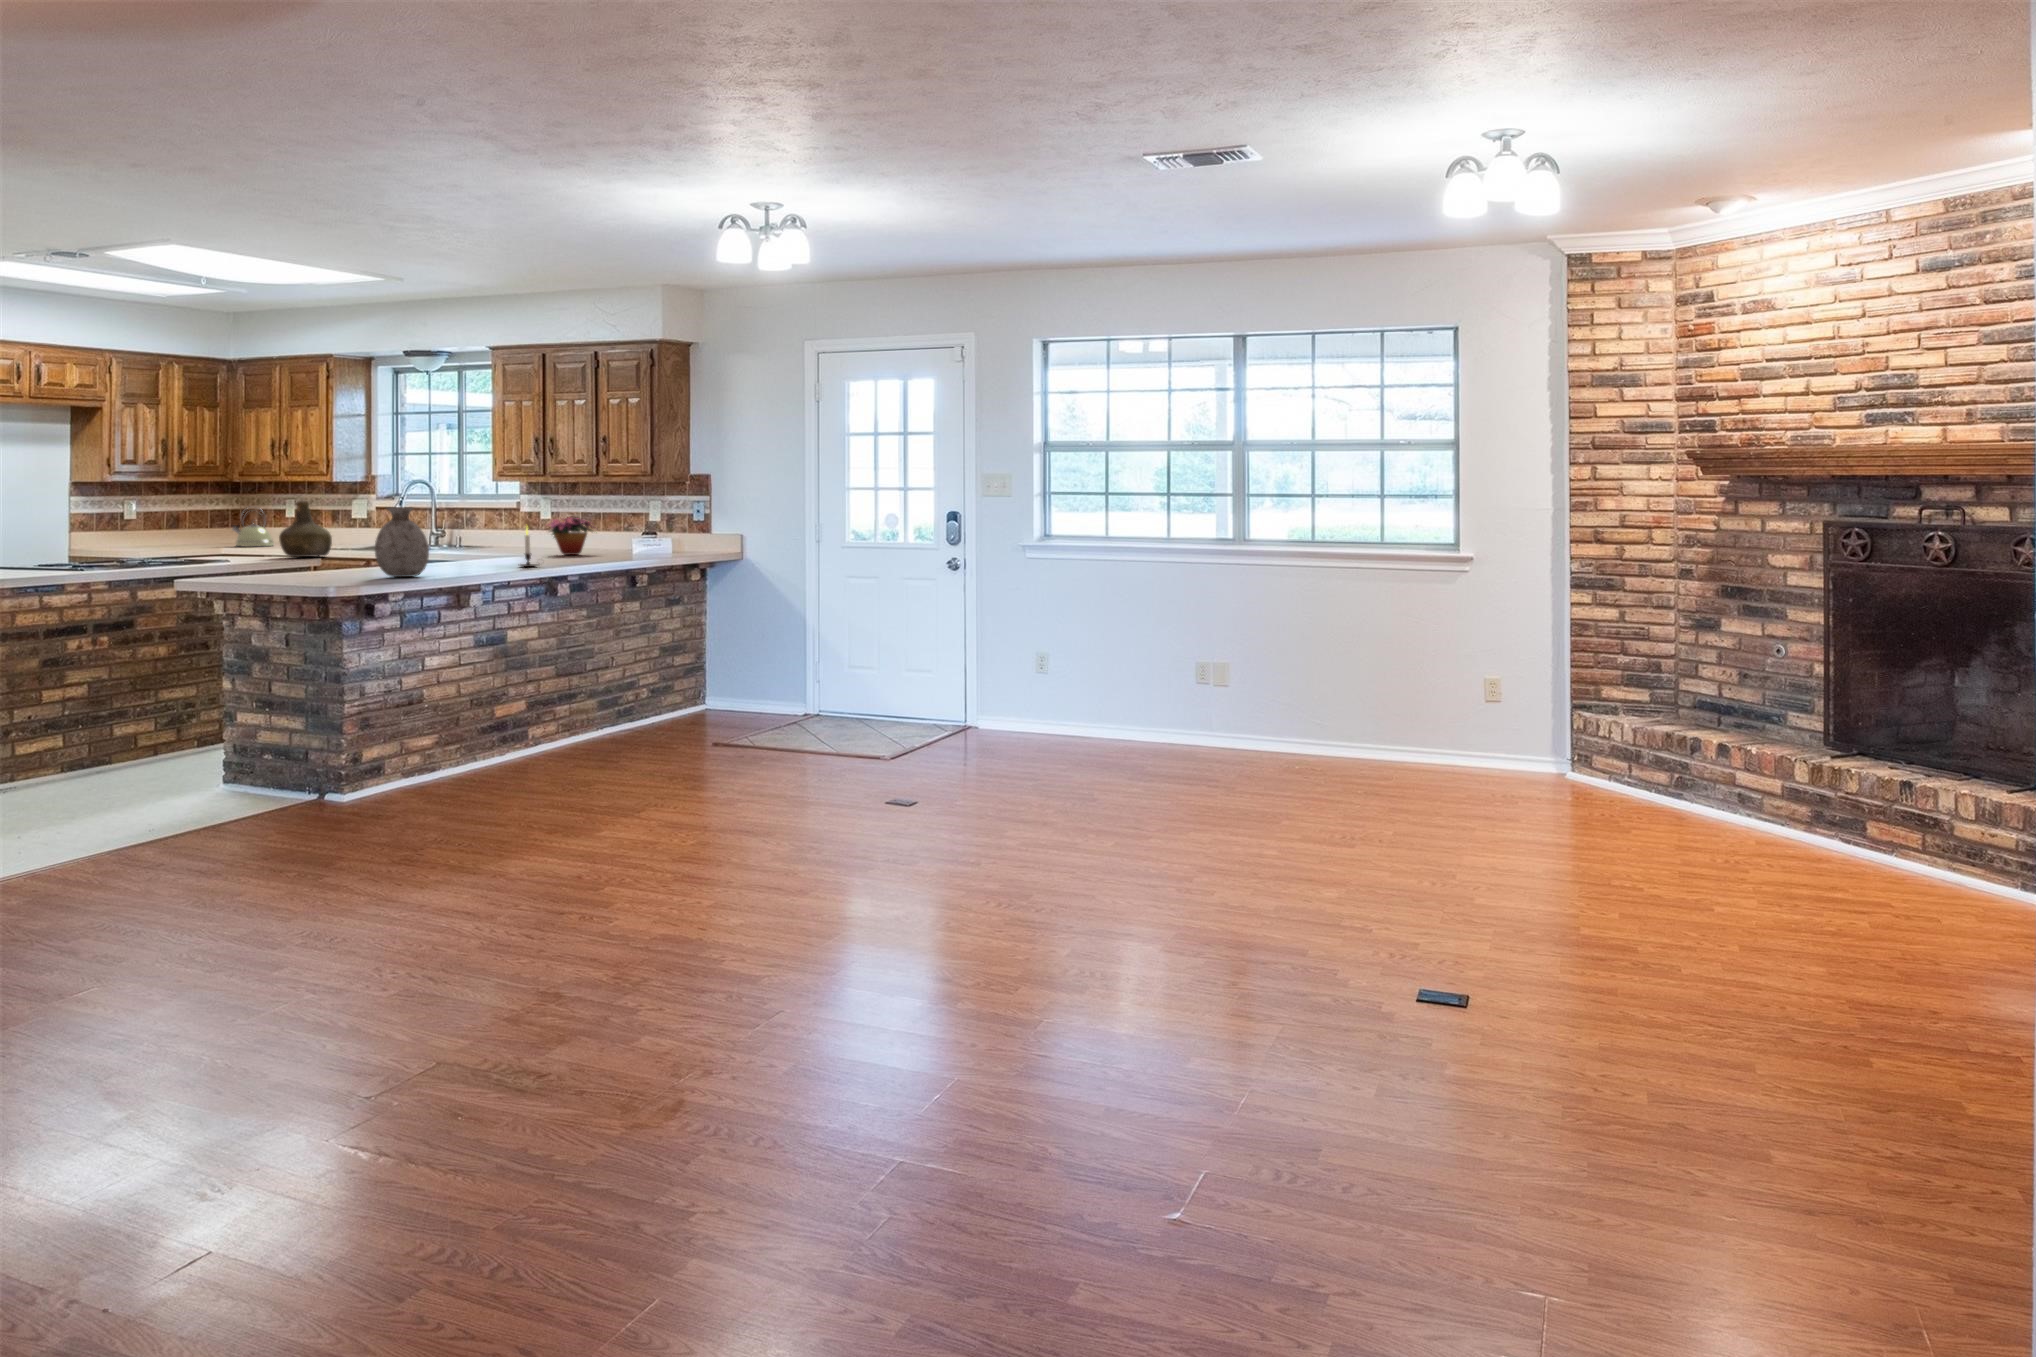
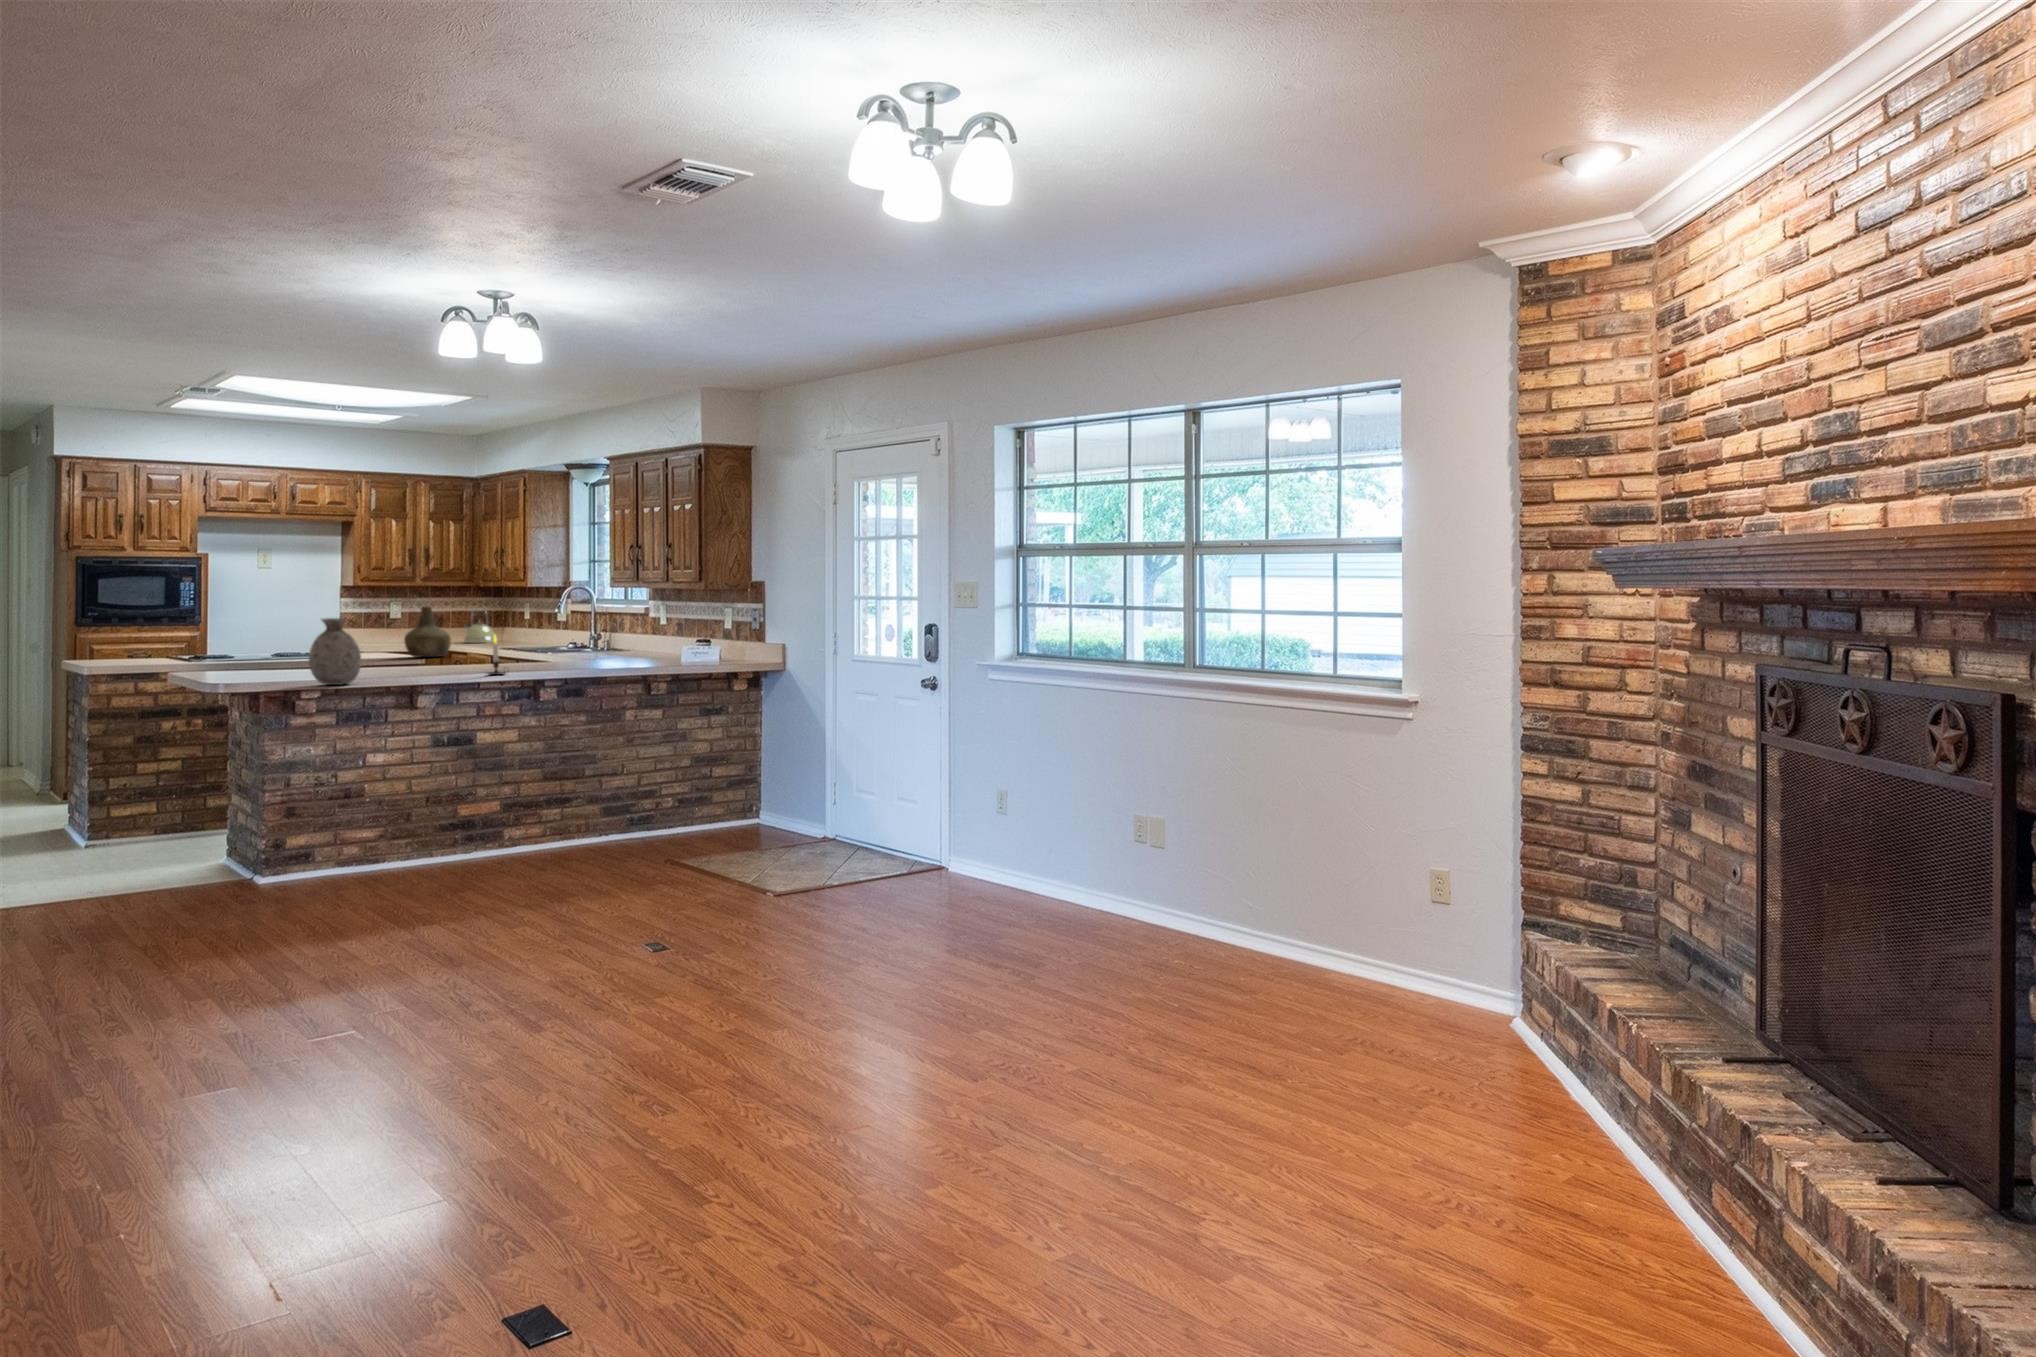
flower arrangement: present [549,517,592,555] -> none [593,622,650,660]

